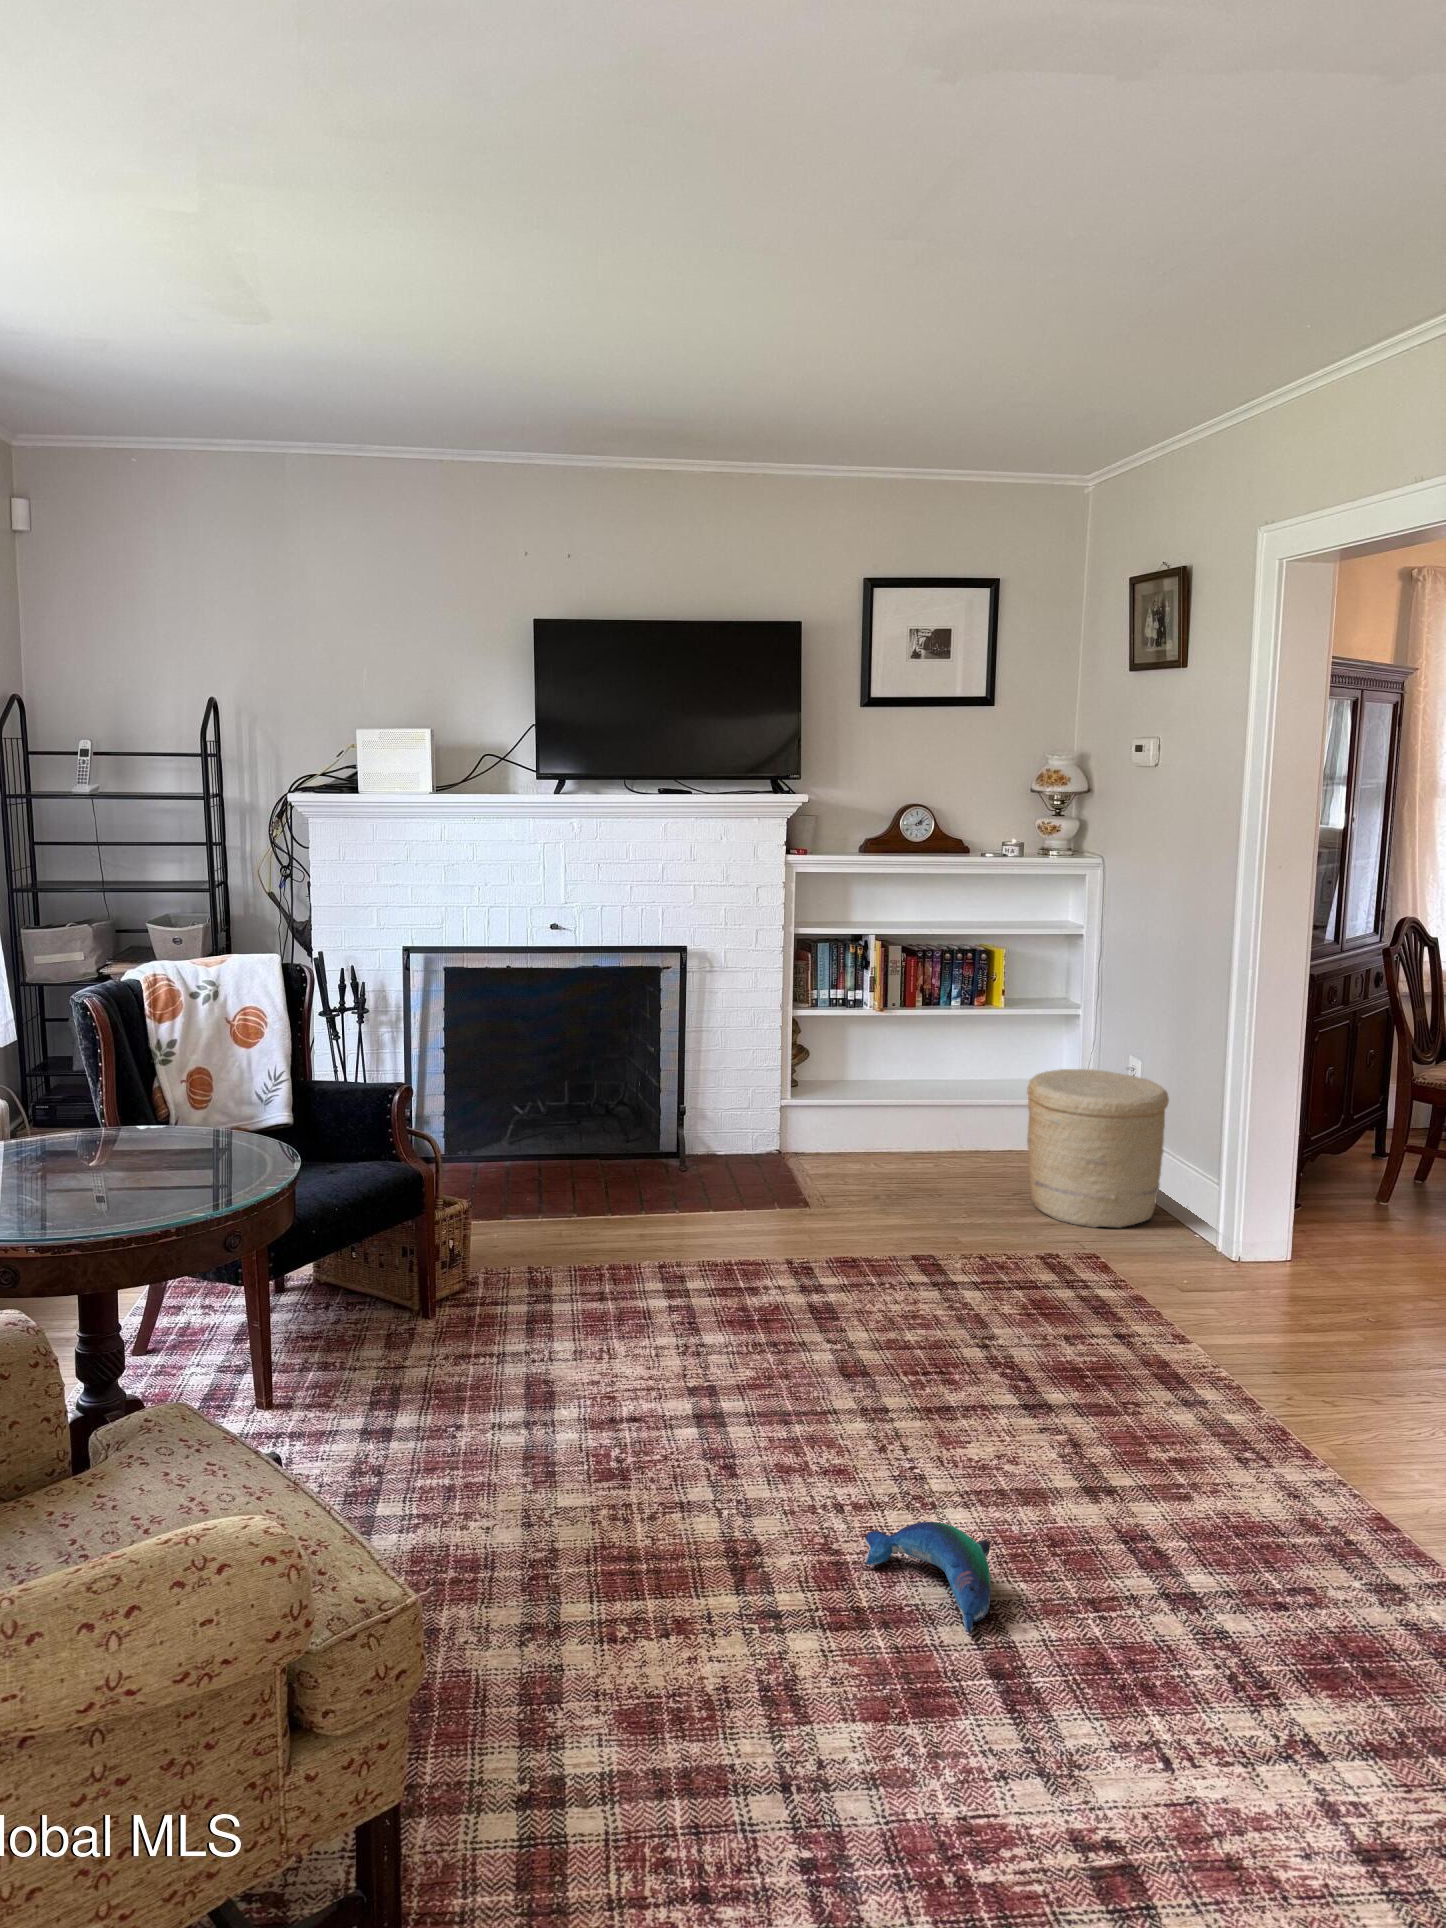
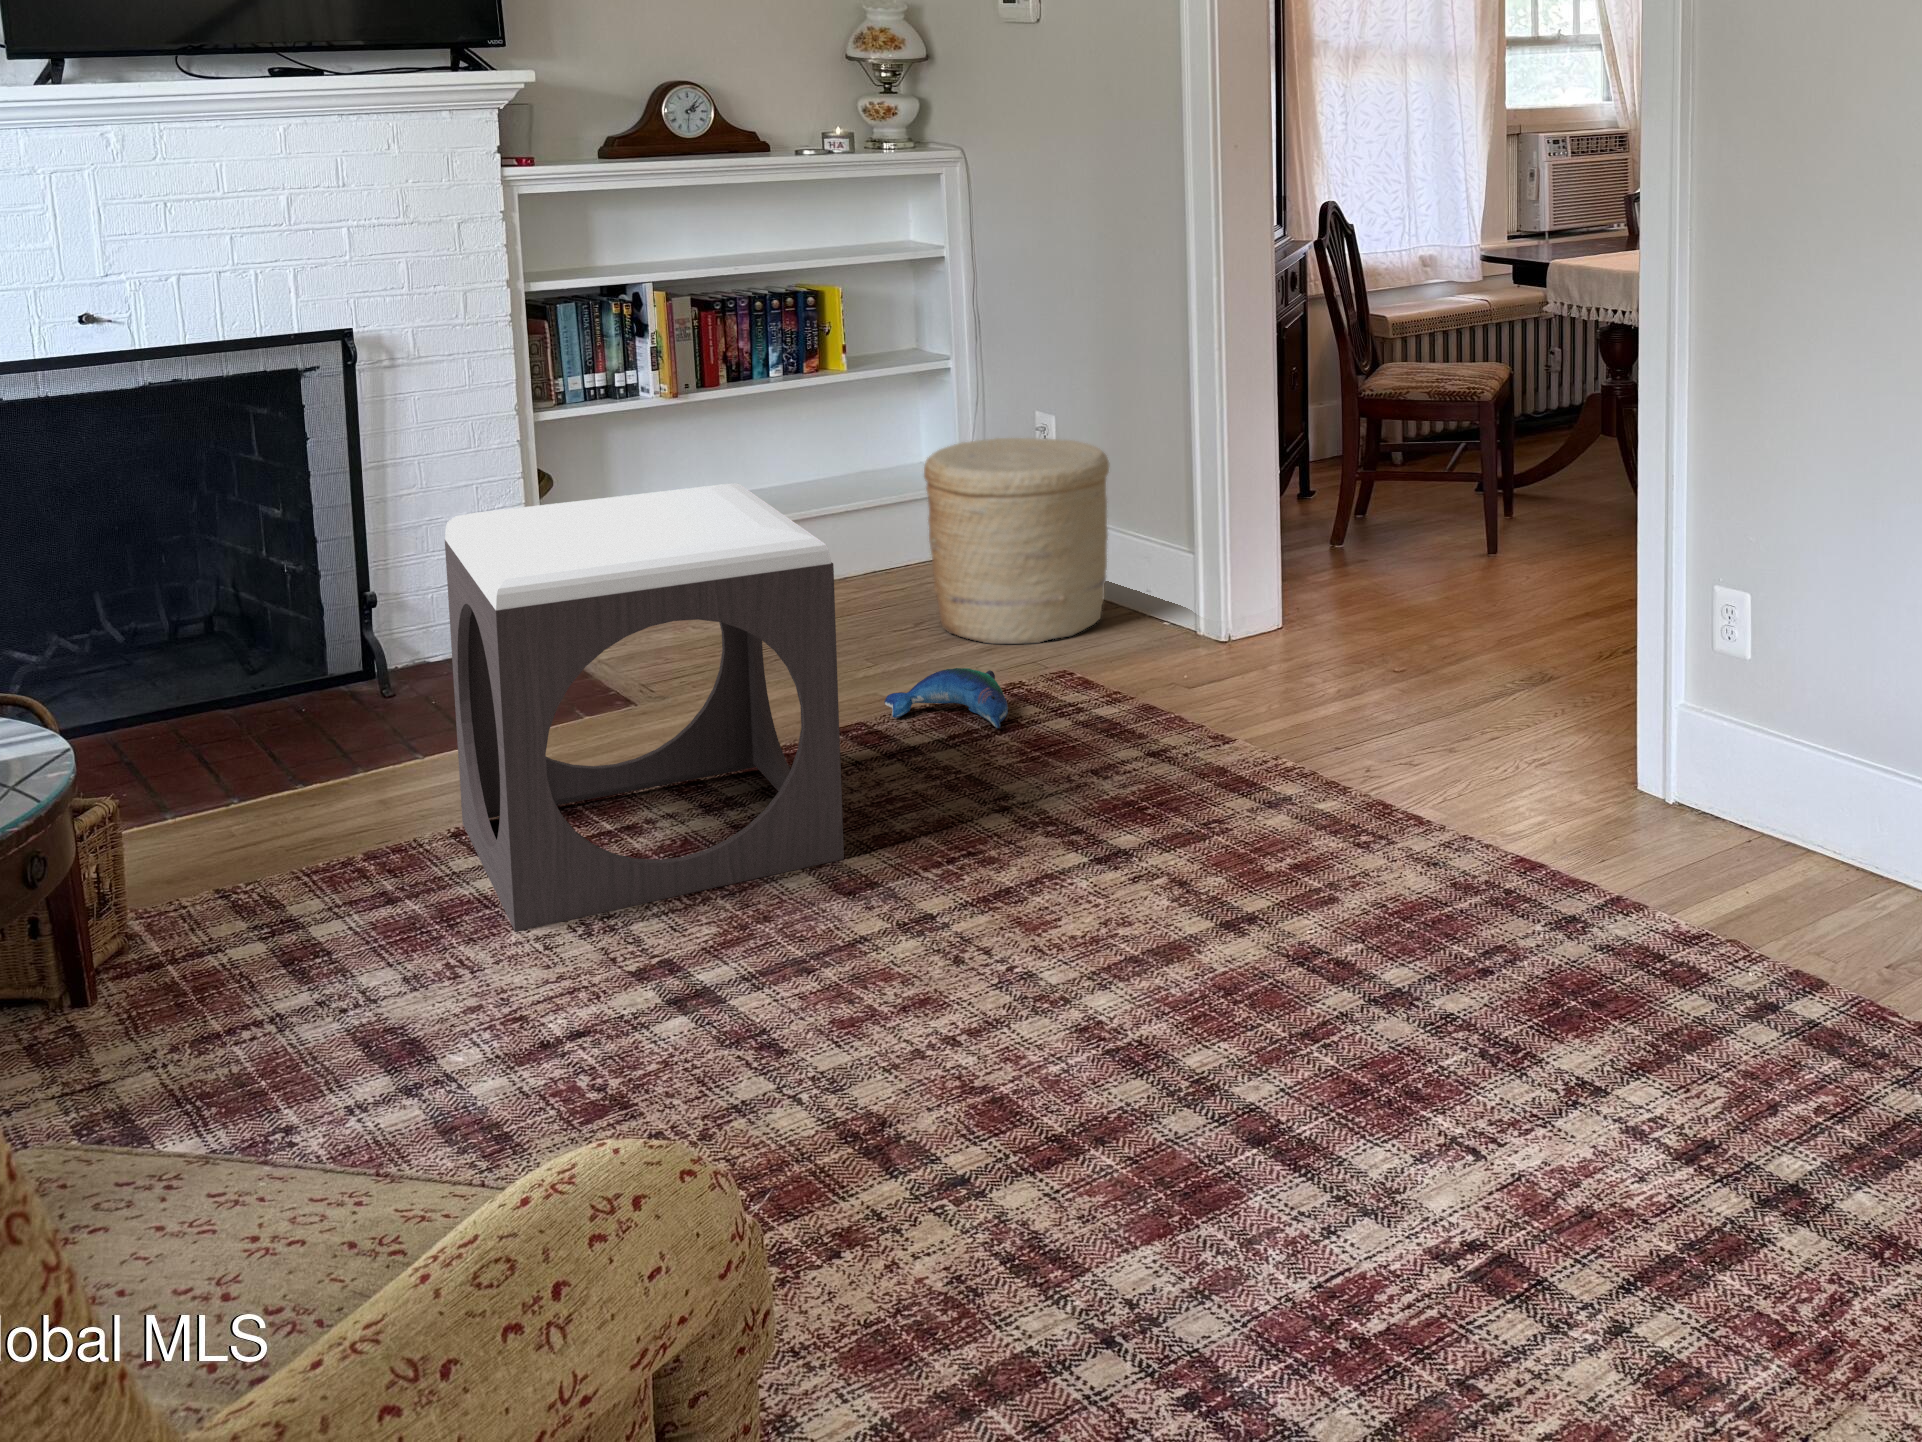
footstool: none [644,1071,865,1353] -> present [445,484,844,932]
plush toy: present [865,1522,991,1633] -> present [884,668,1008,728]

